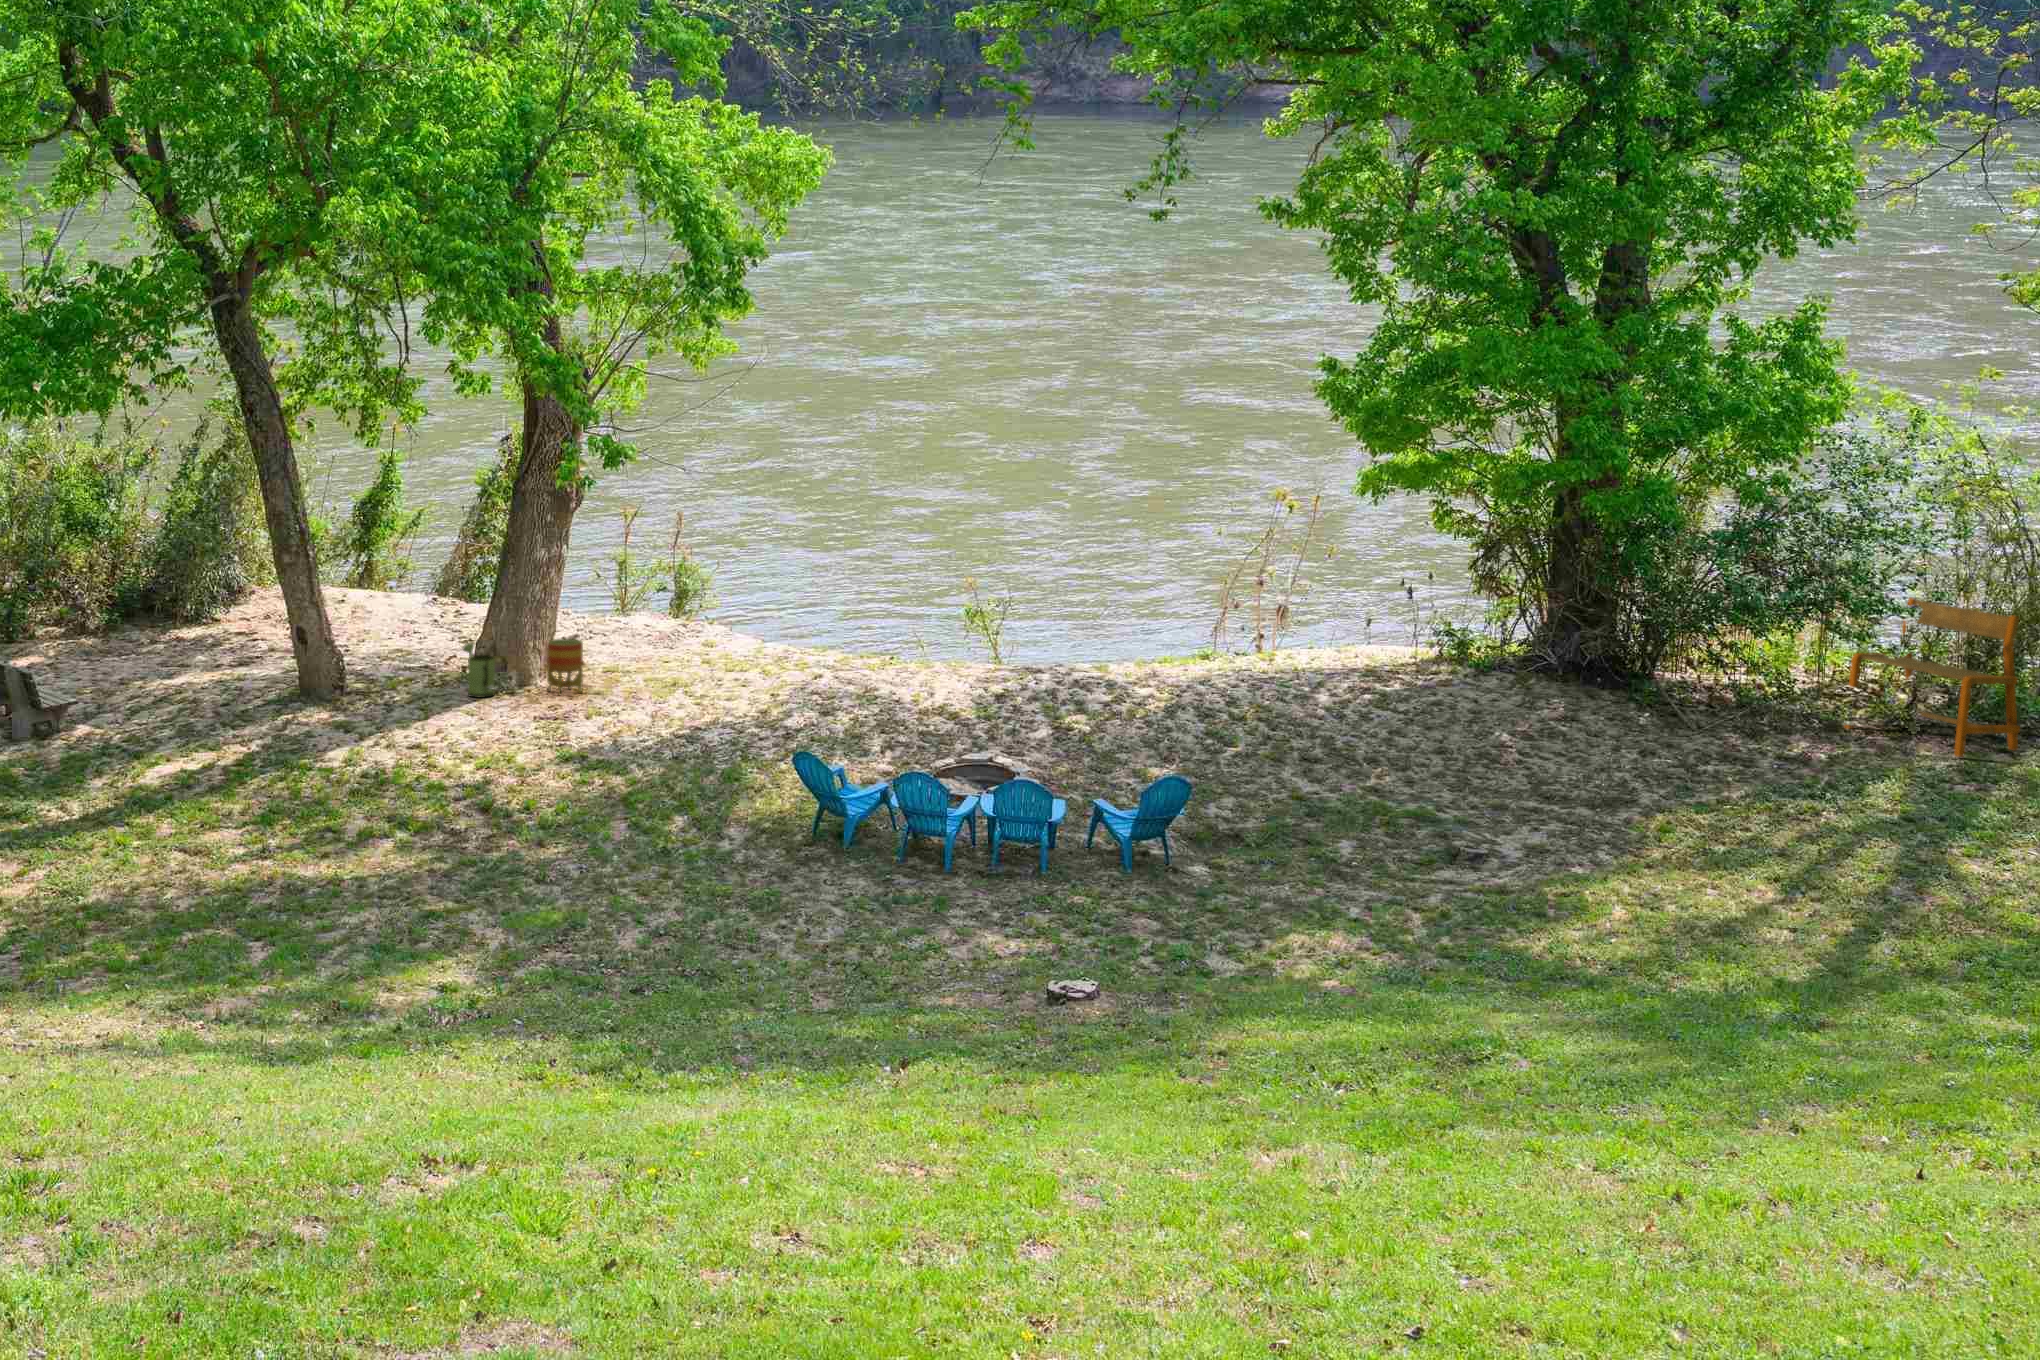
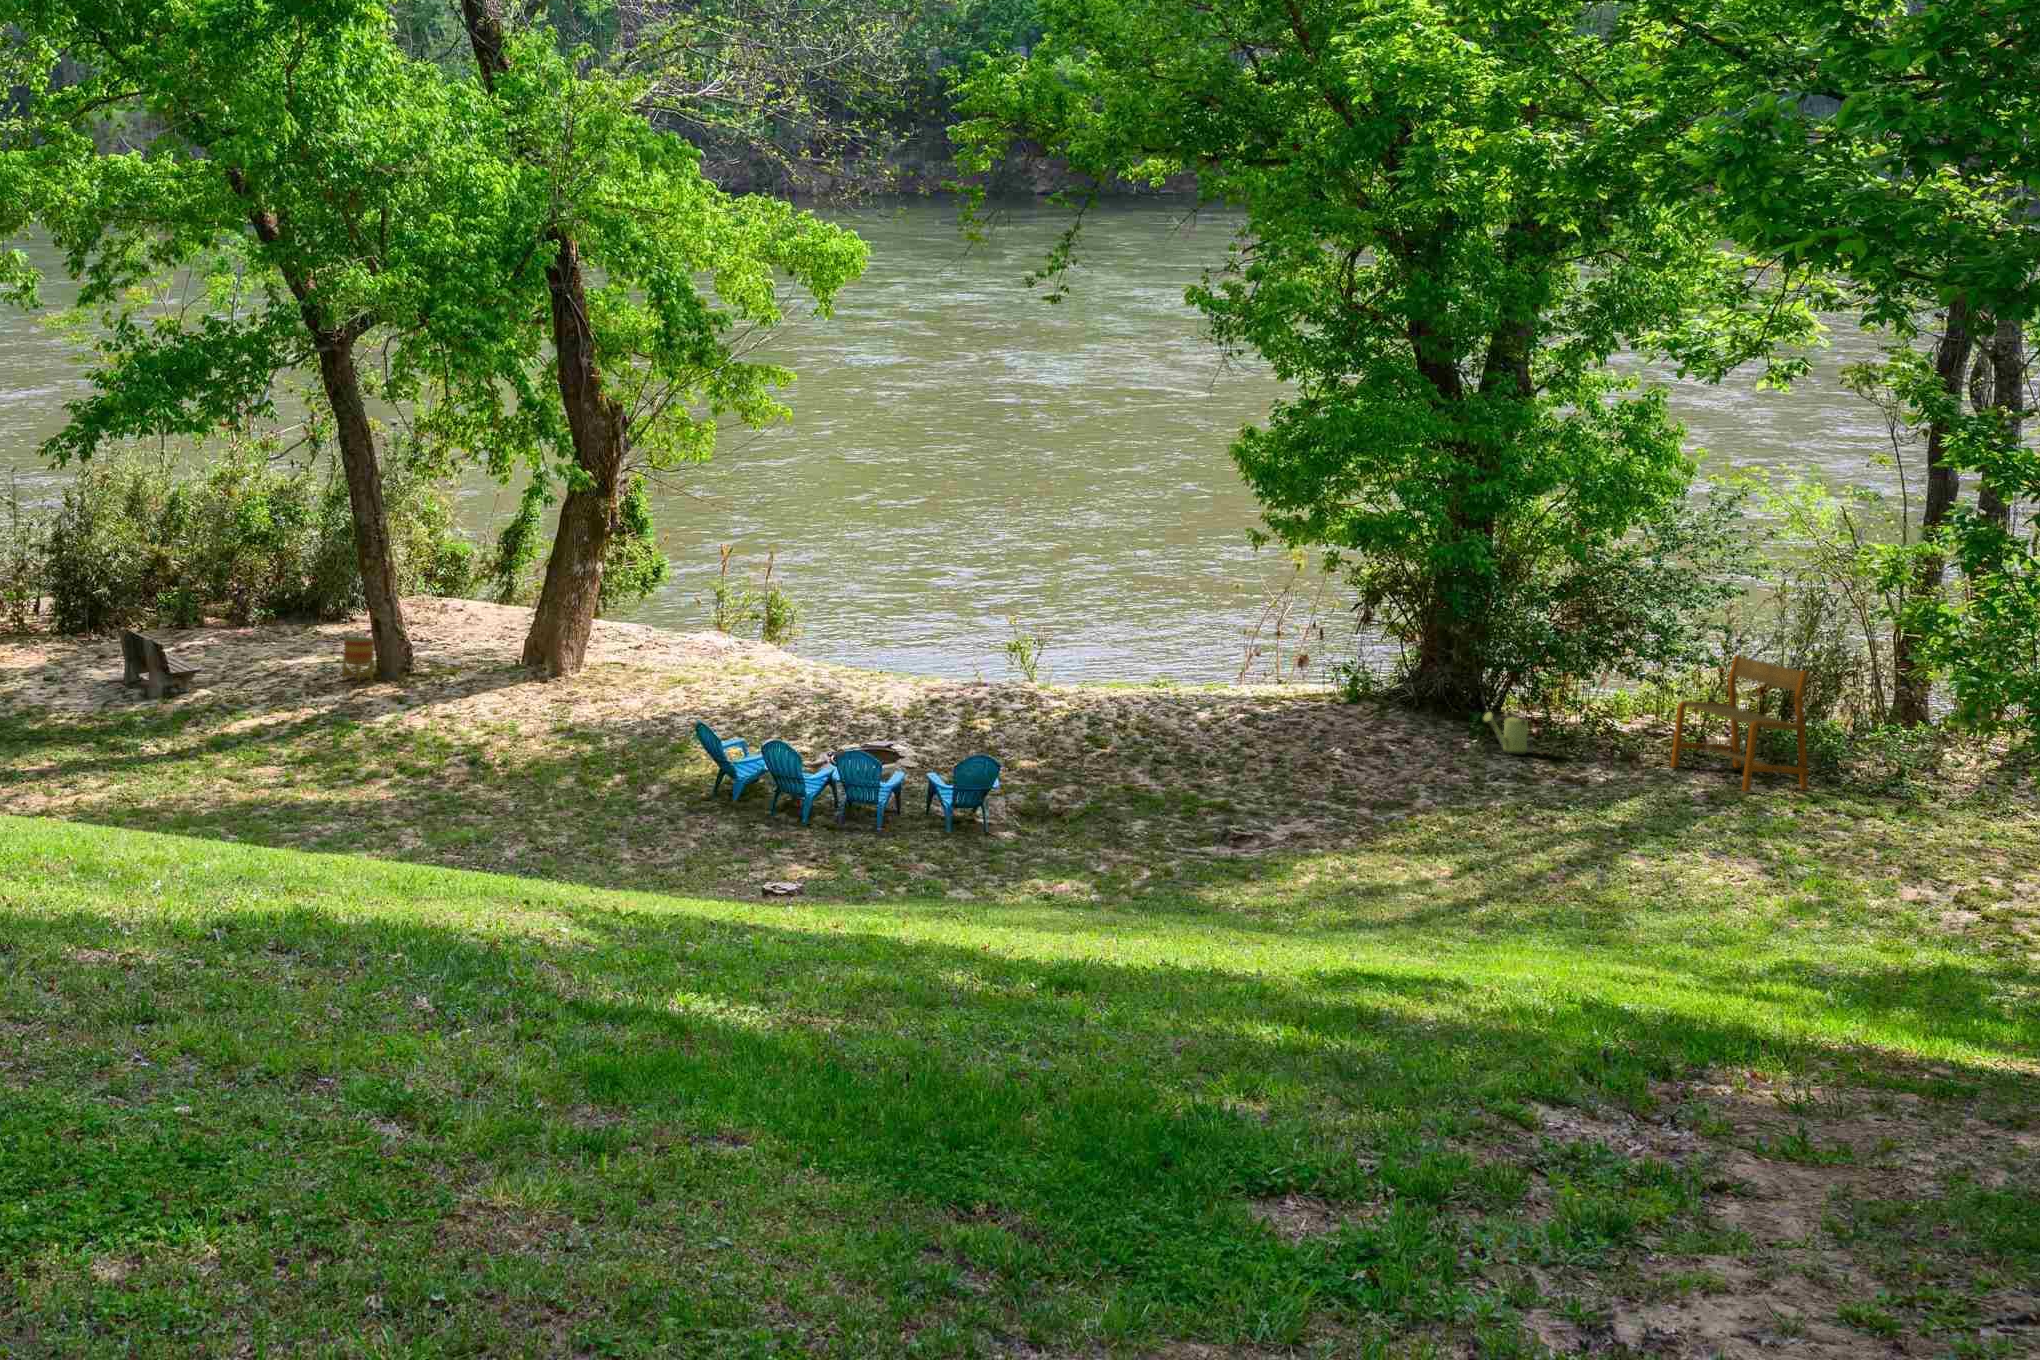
planter: present [547,639,583,695] -> present [342,637,374,683]
watering can: present [463,643,495,698] -> present [1484,712,1528,755]

